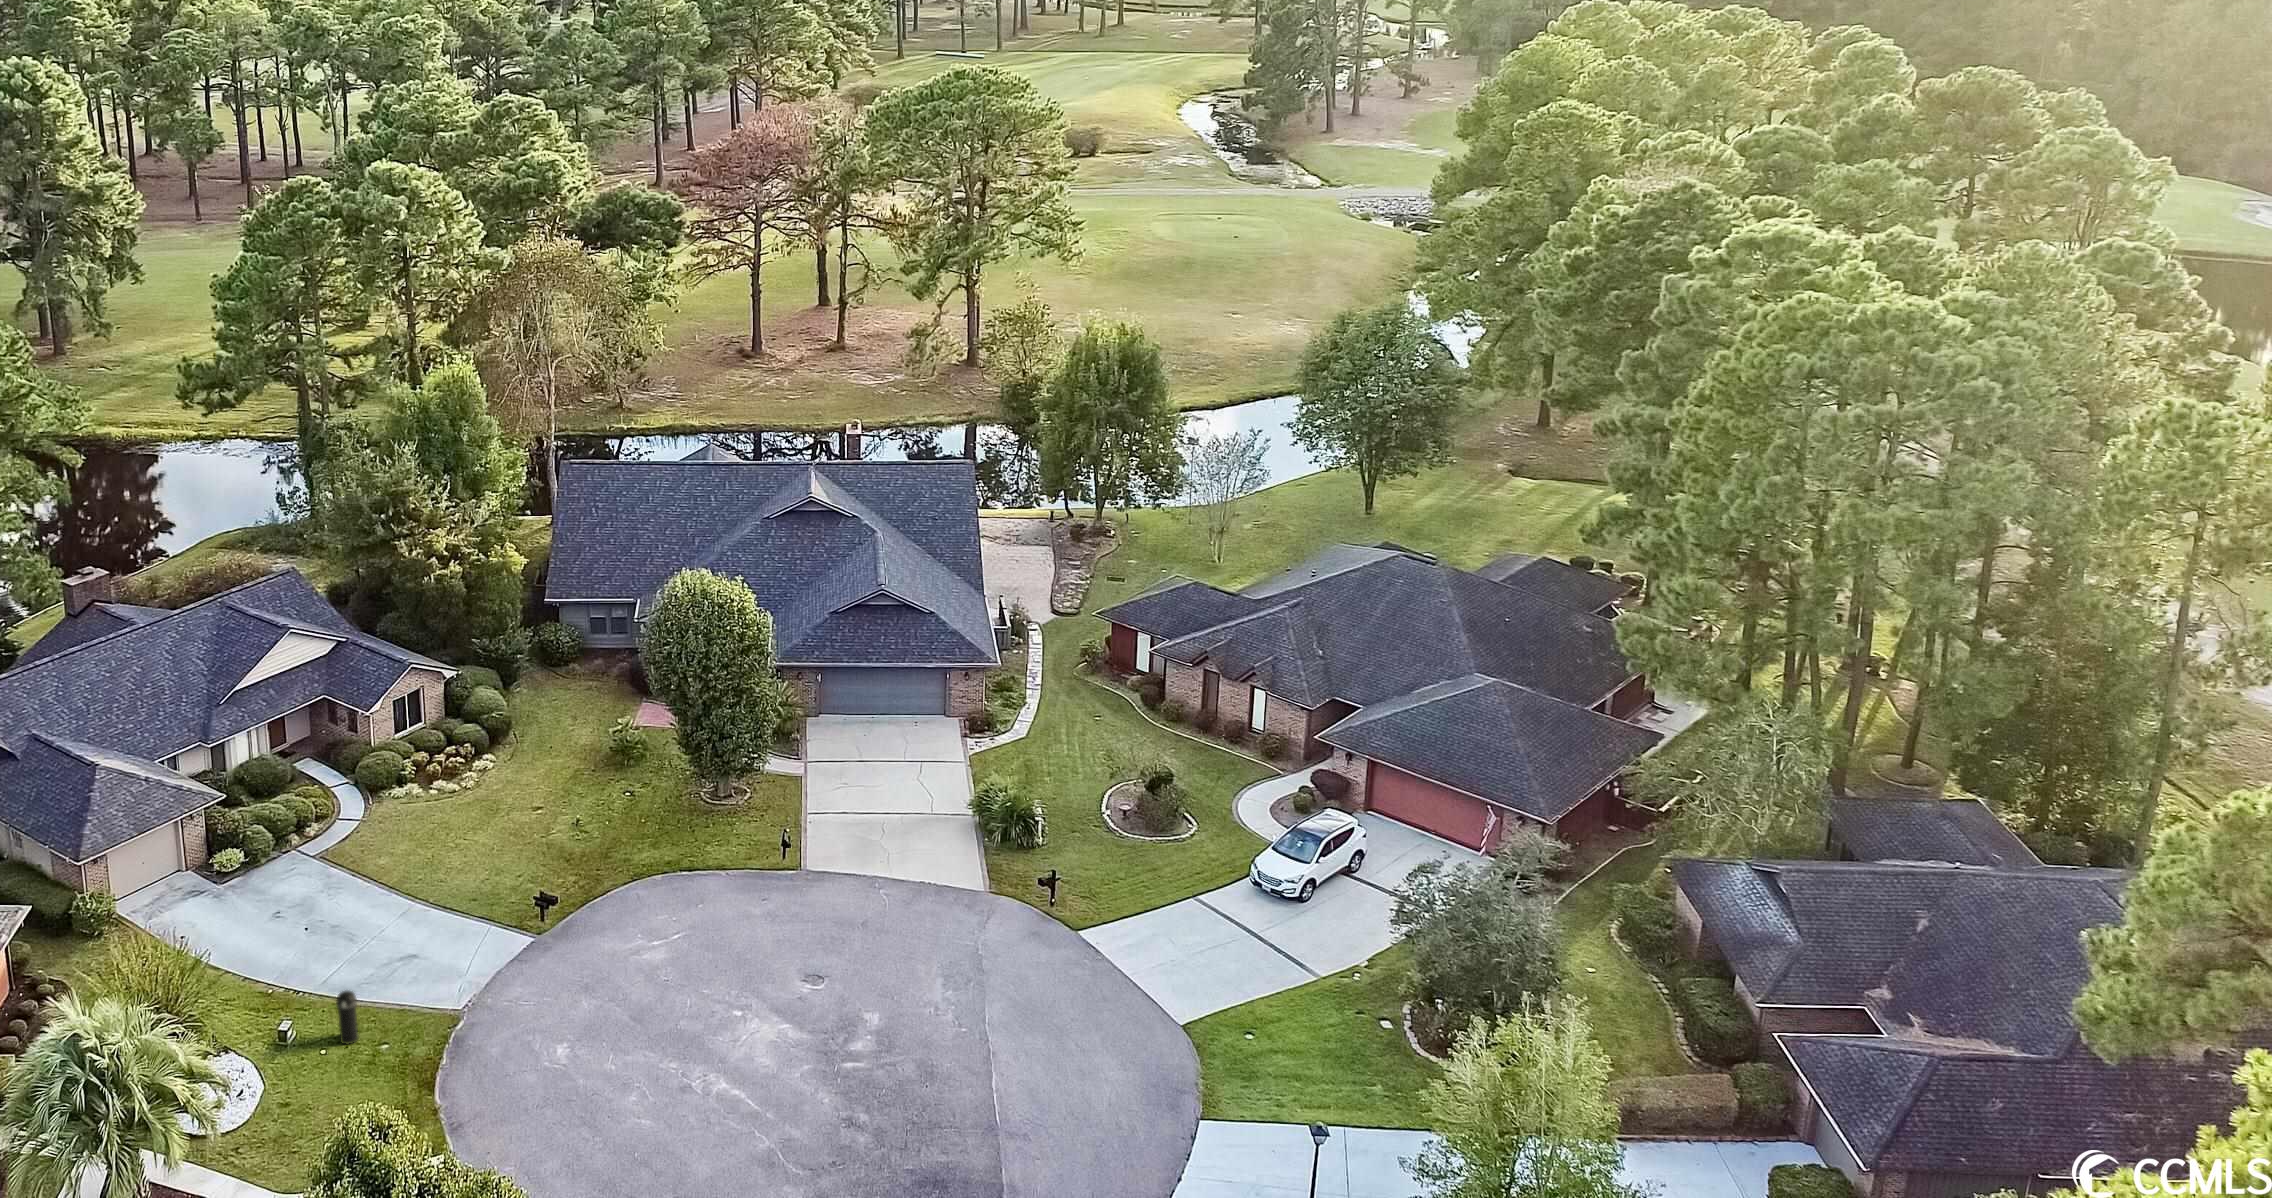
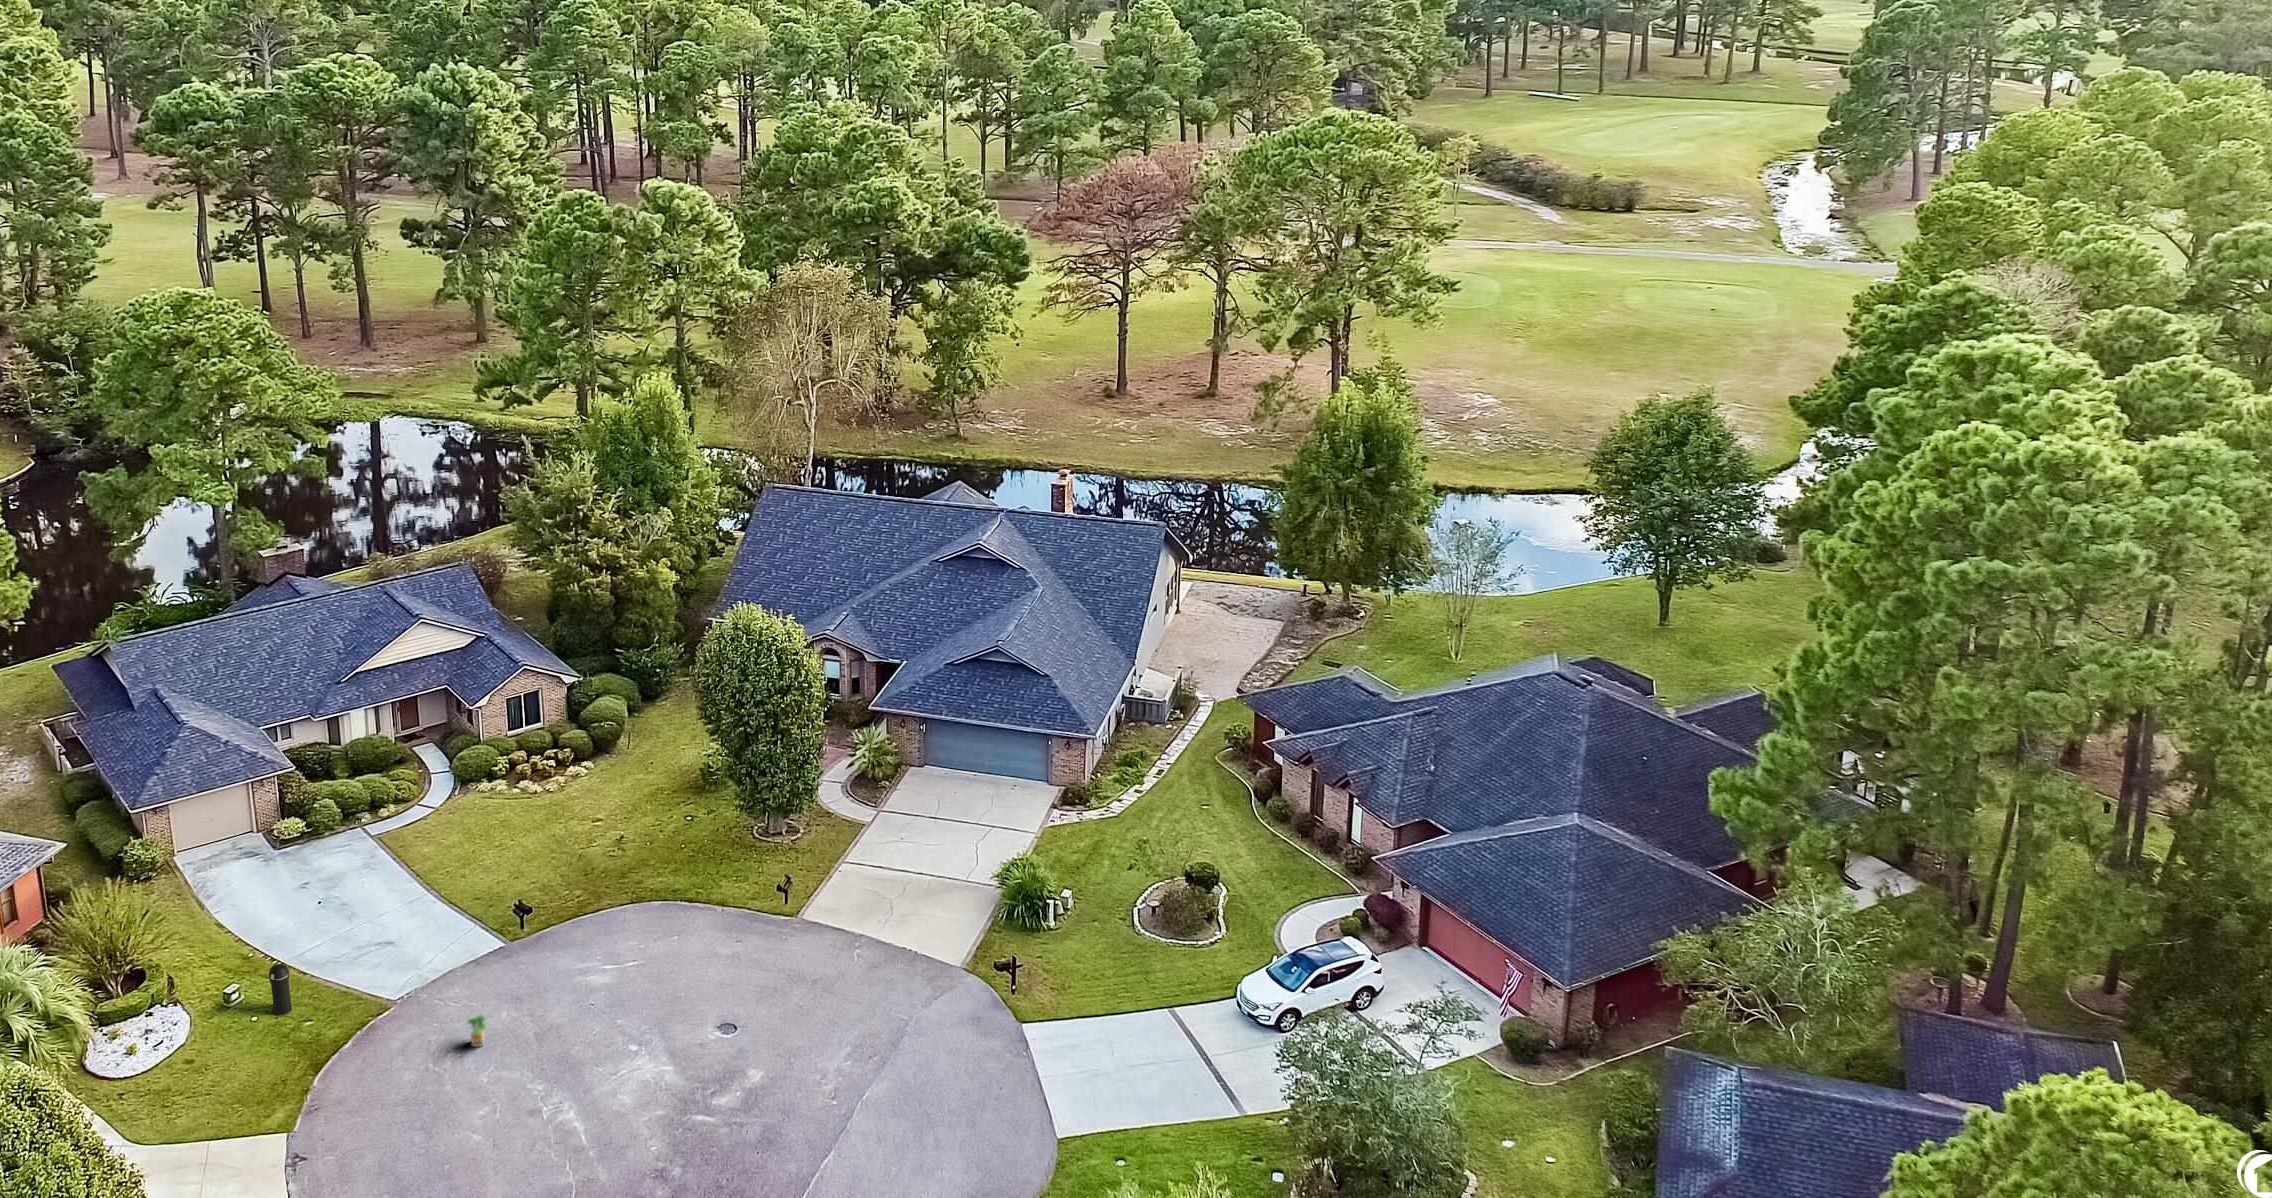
potted tree: none [567,1006,589,1040] -> present [468,1015,486,1047]

